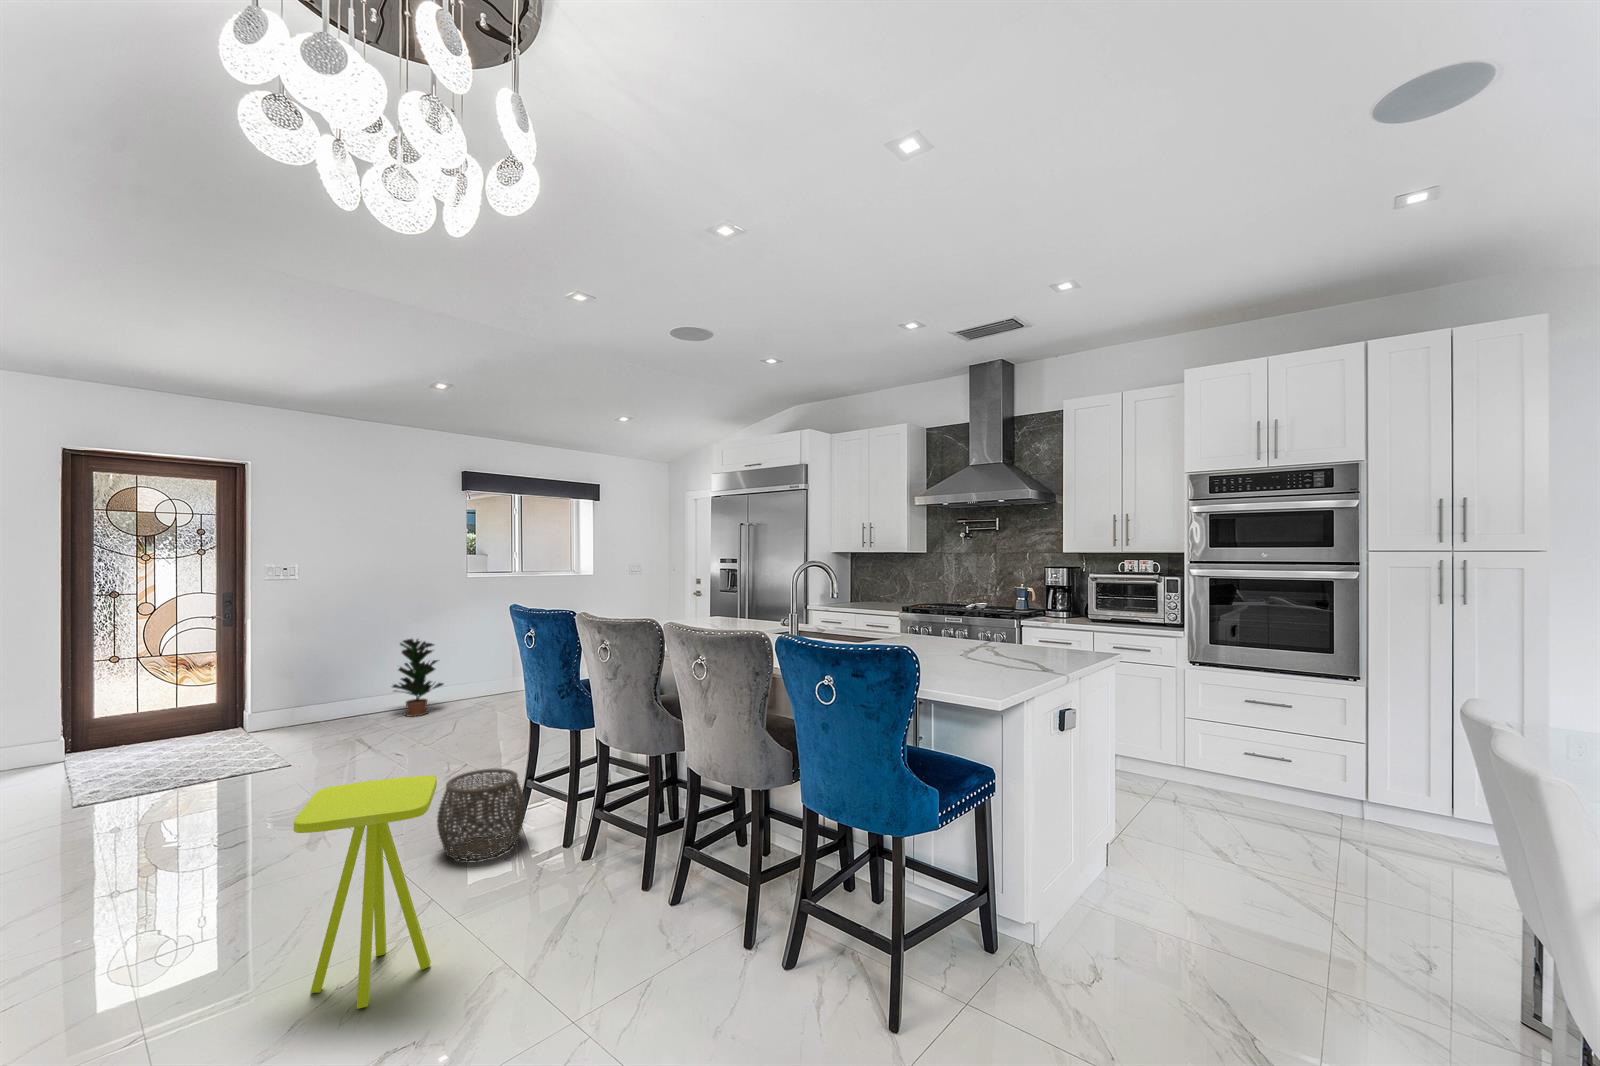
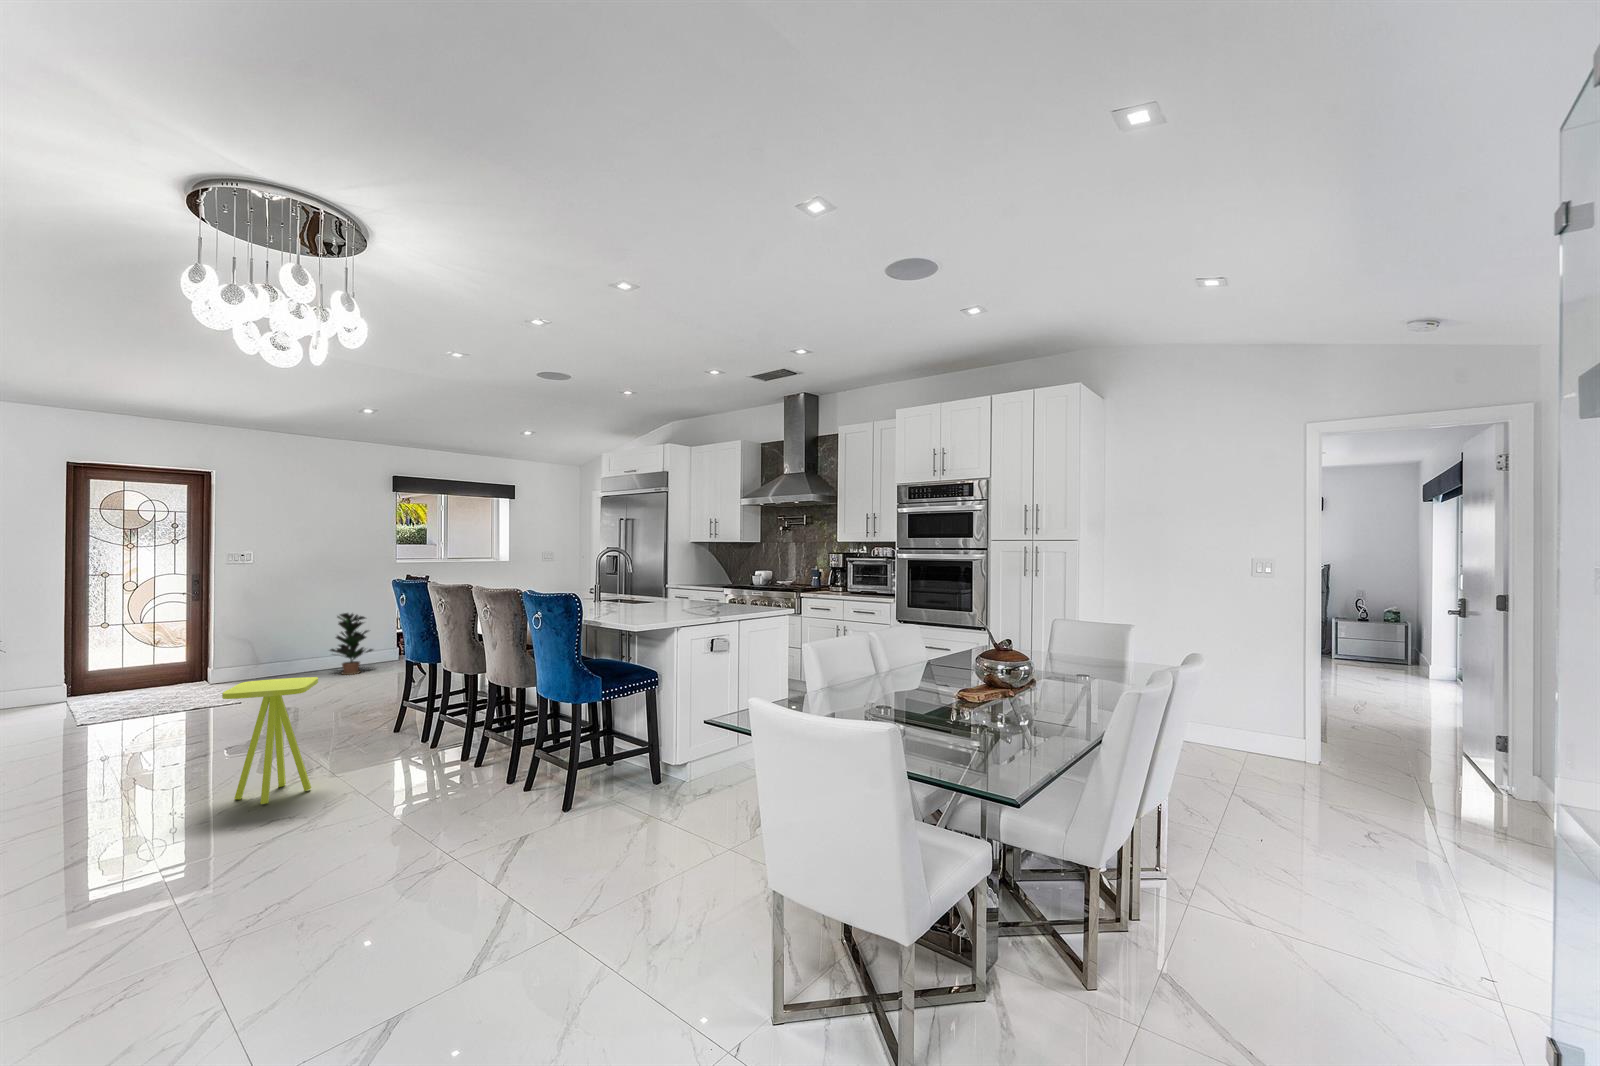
woven basket: present [437,769,525,861] -> none [334,691,400,749]

